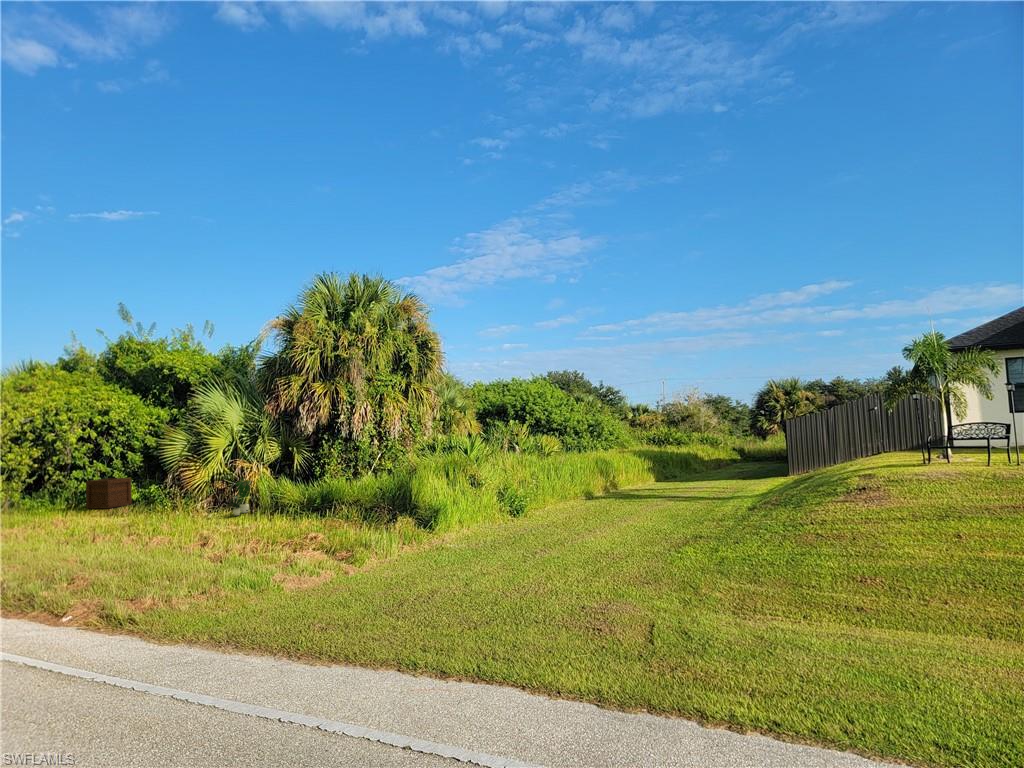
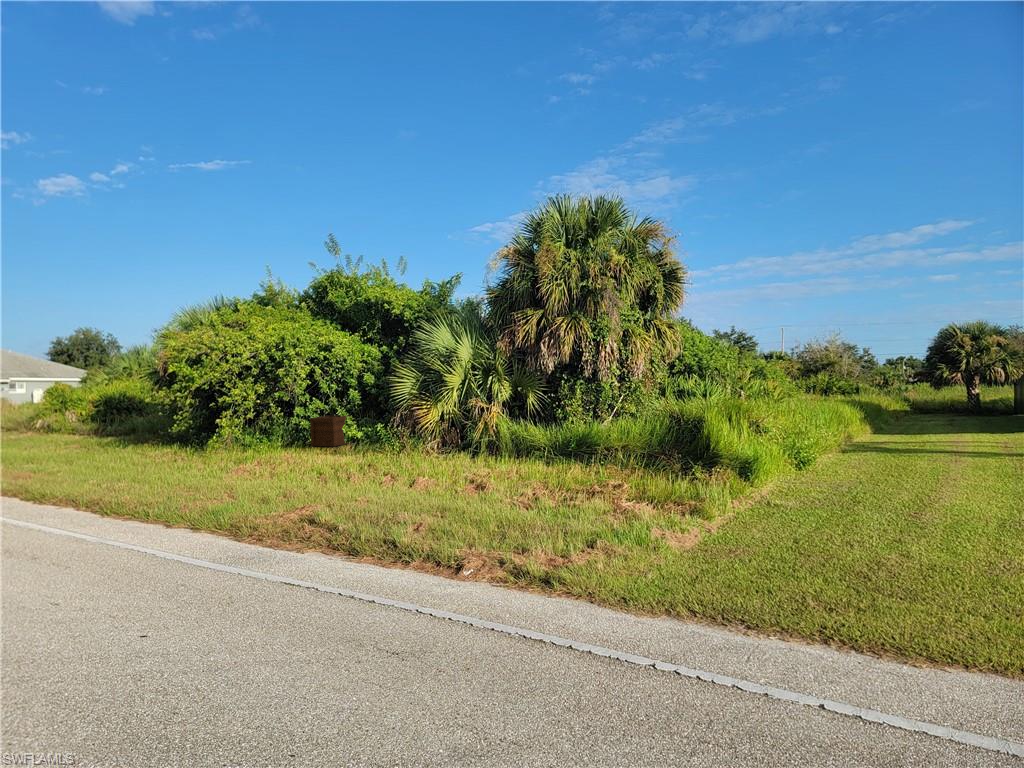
potted plant: present [229,479,251,515] -> none [473,417,494,458]

